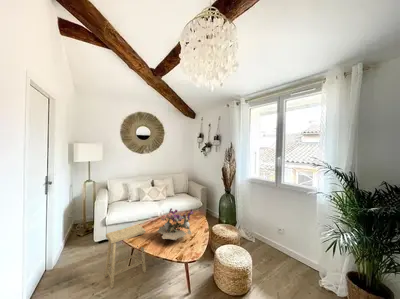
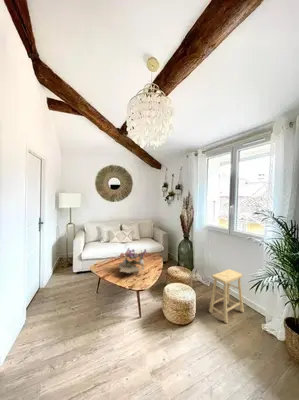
footstool: present [105,225,146,288] -> present [209,269,244,323]

